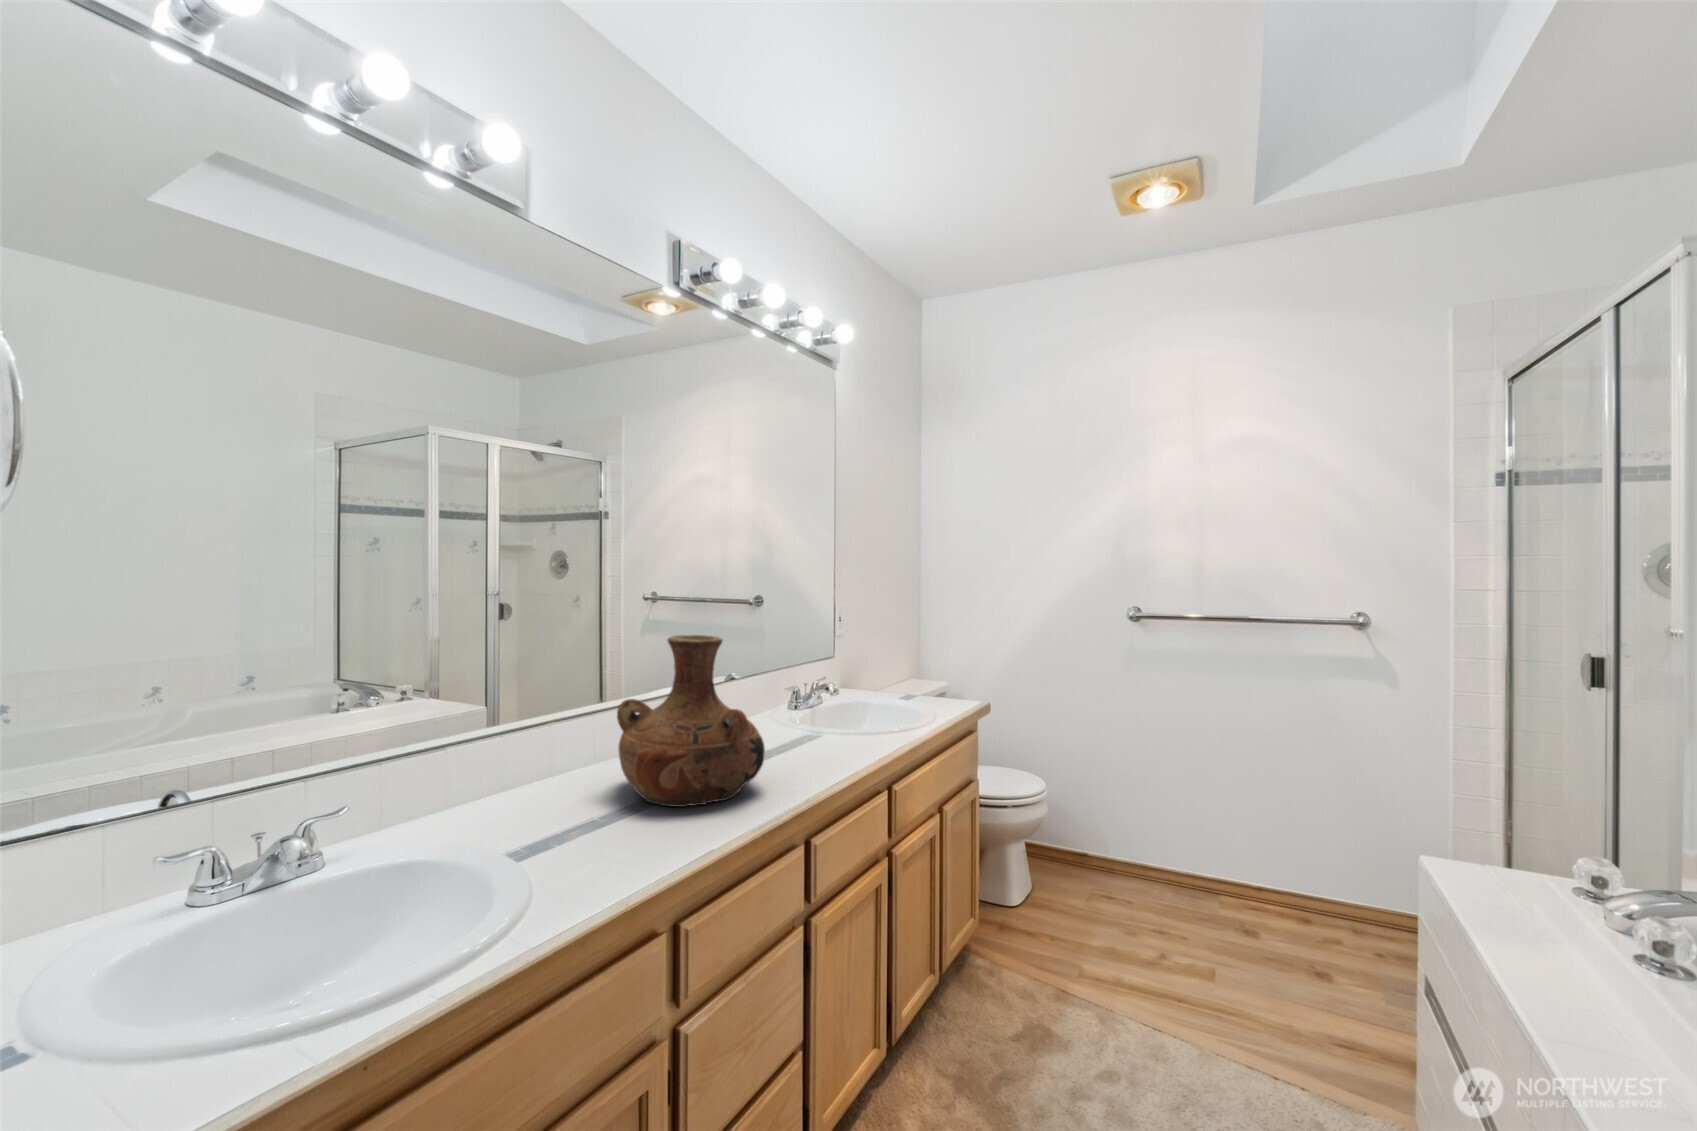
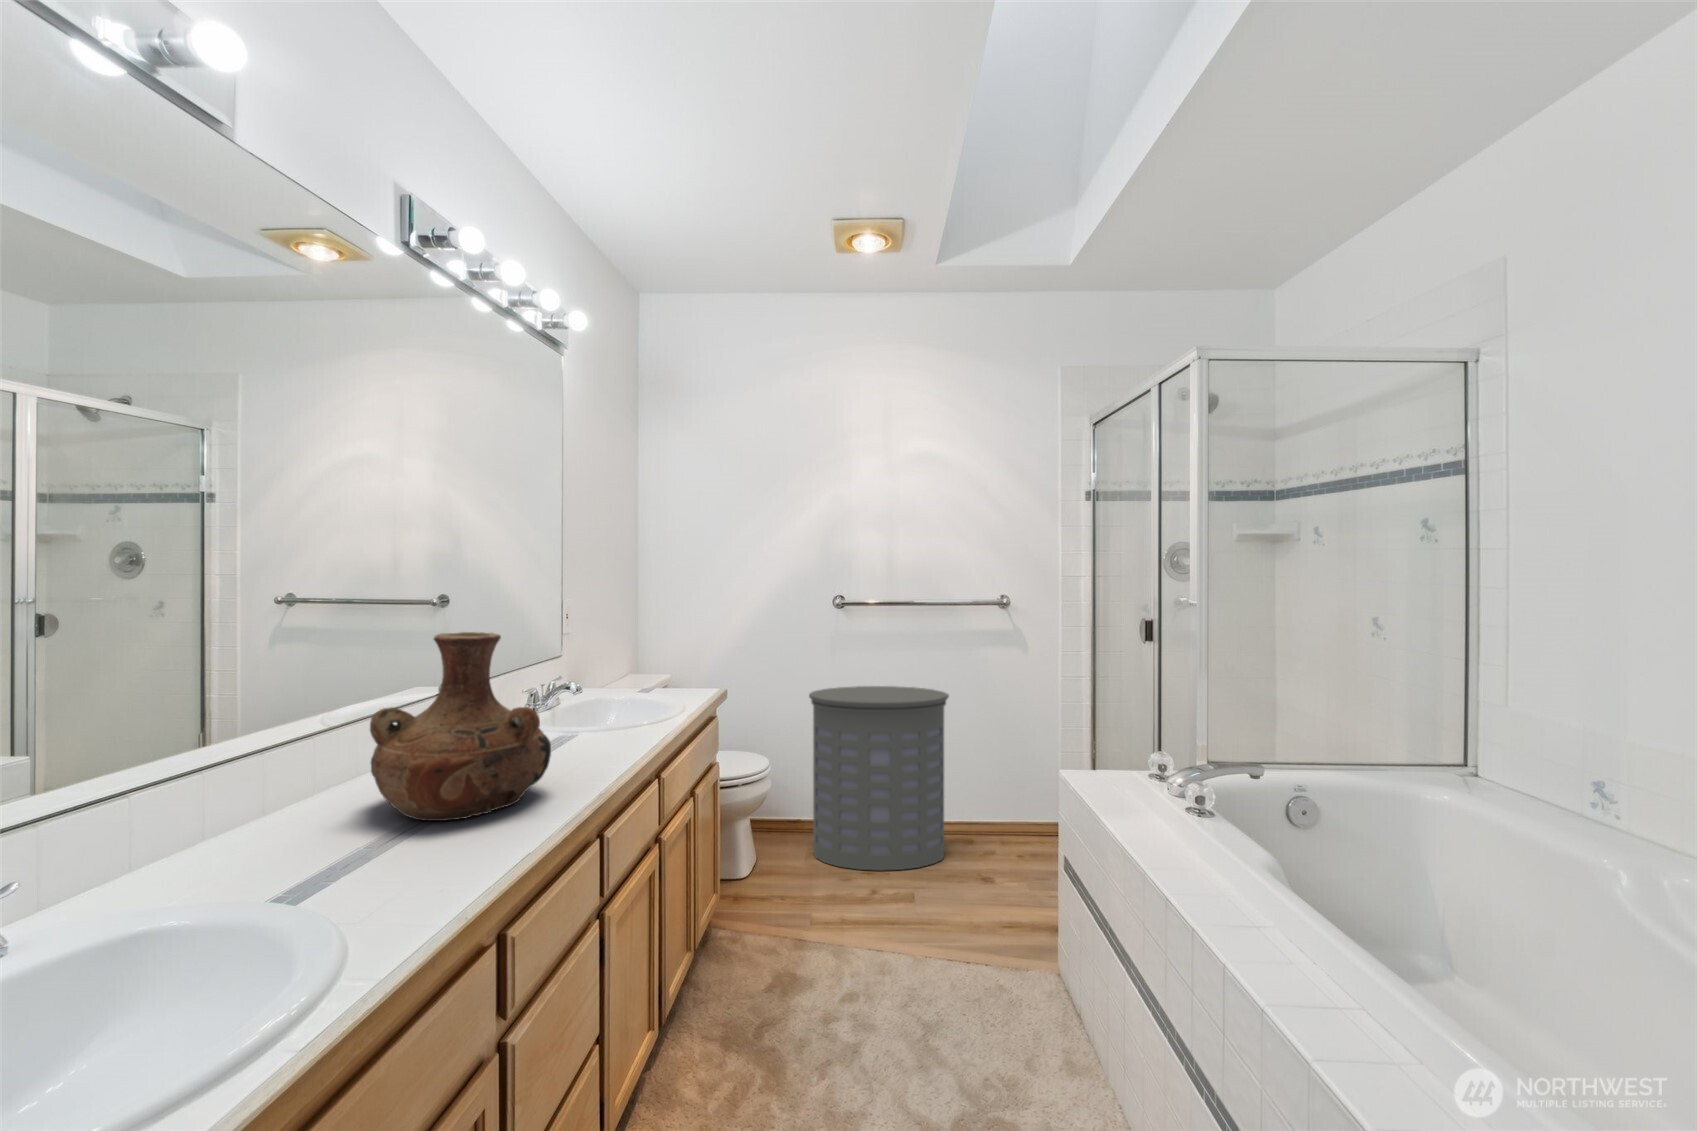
laundry hamper: none [1092,711,1273,940] -> present [809,686,949,870]

